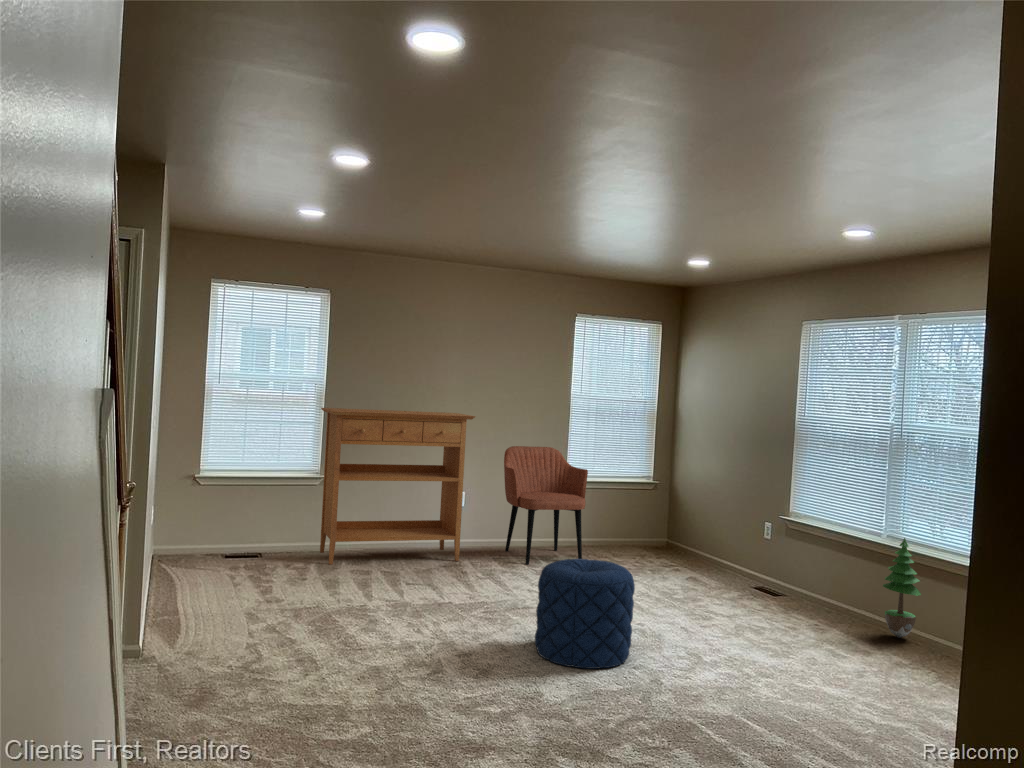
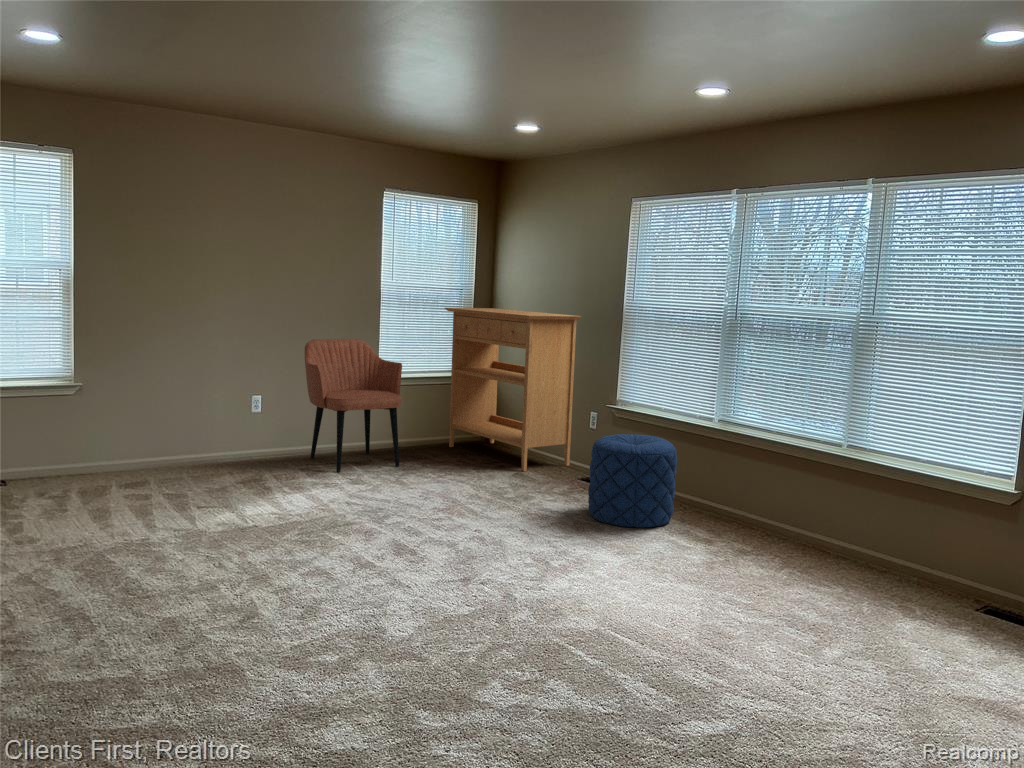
console table: present [320,408,475,564] -> present [445,308,581,471]
potted tree: present [883,538,921,638] -> none [721,421,759,522]
pouf: present [535,559,635,669] -> present [588,434,677,528]

